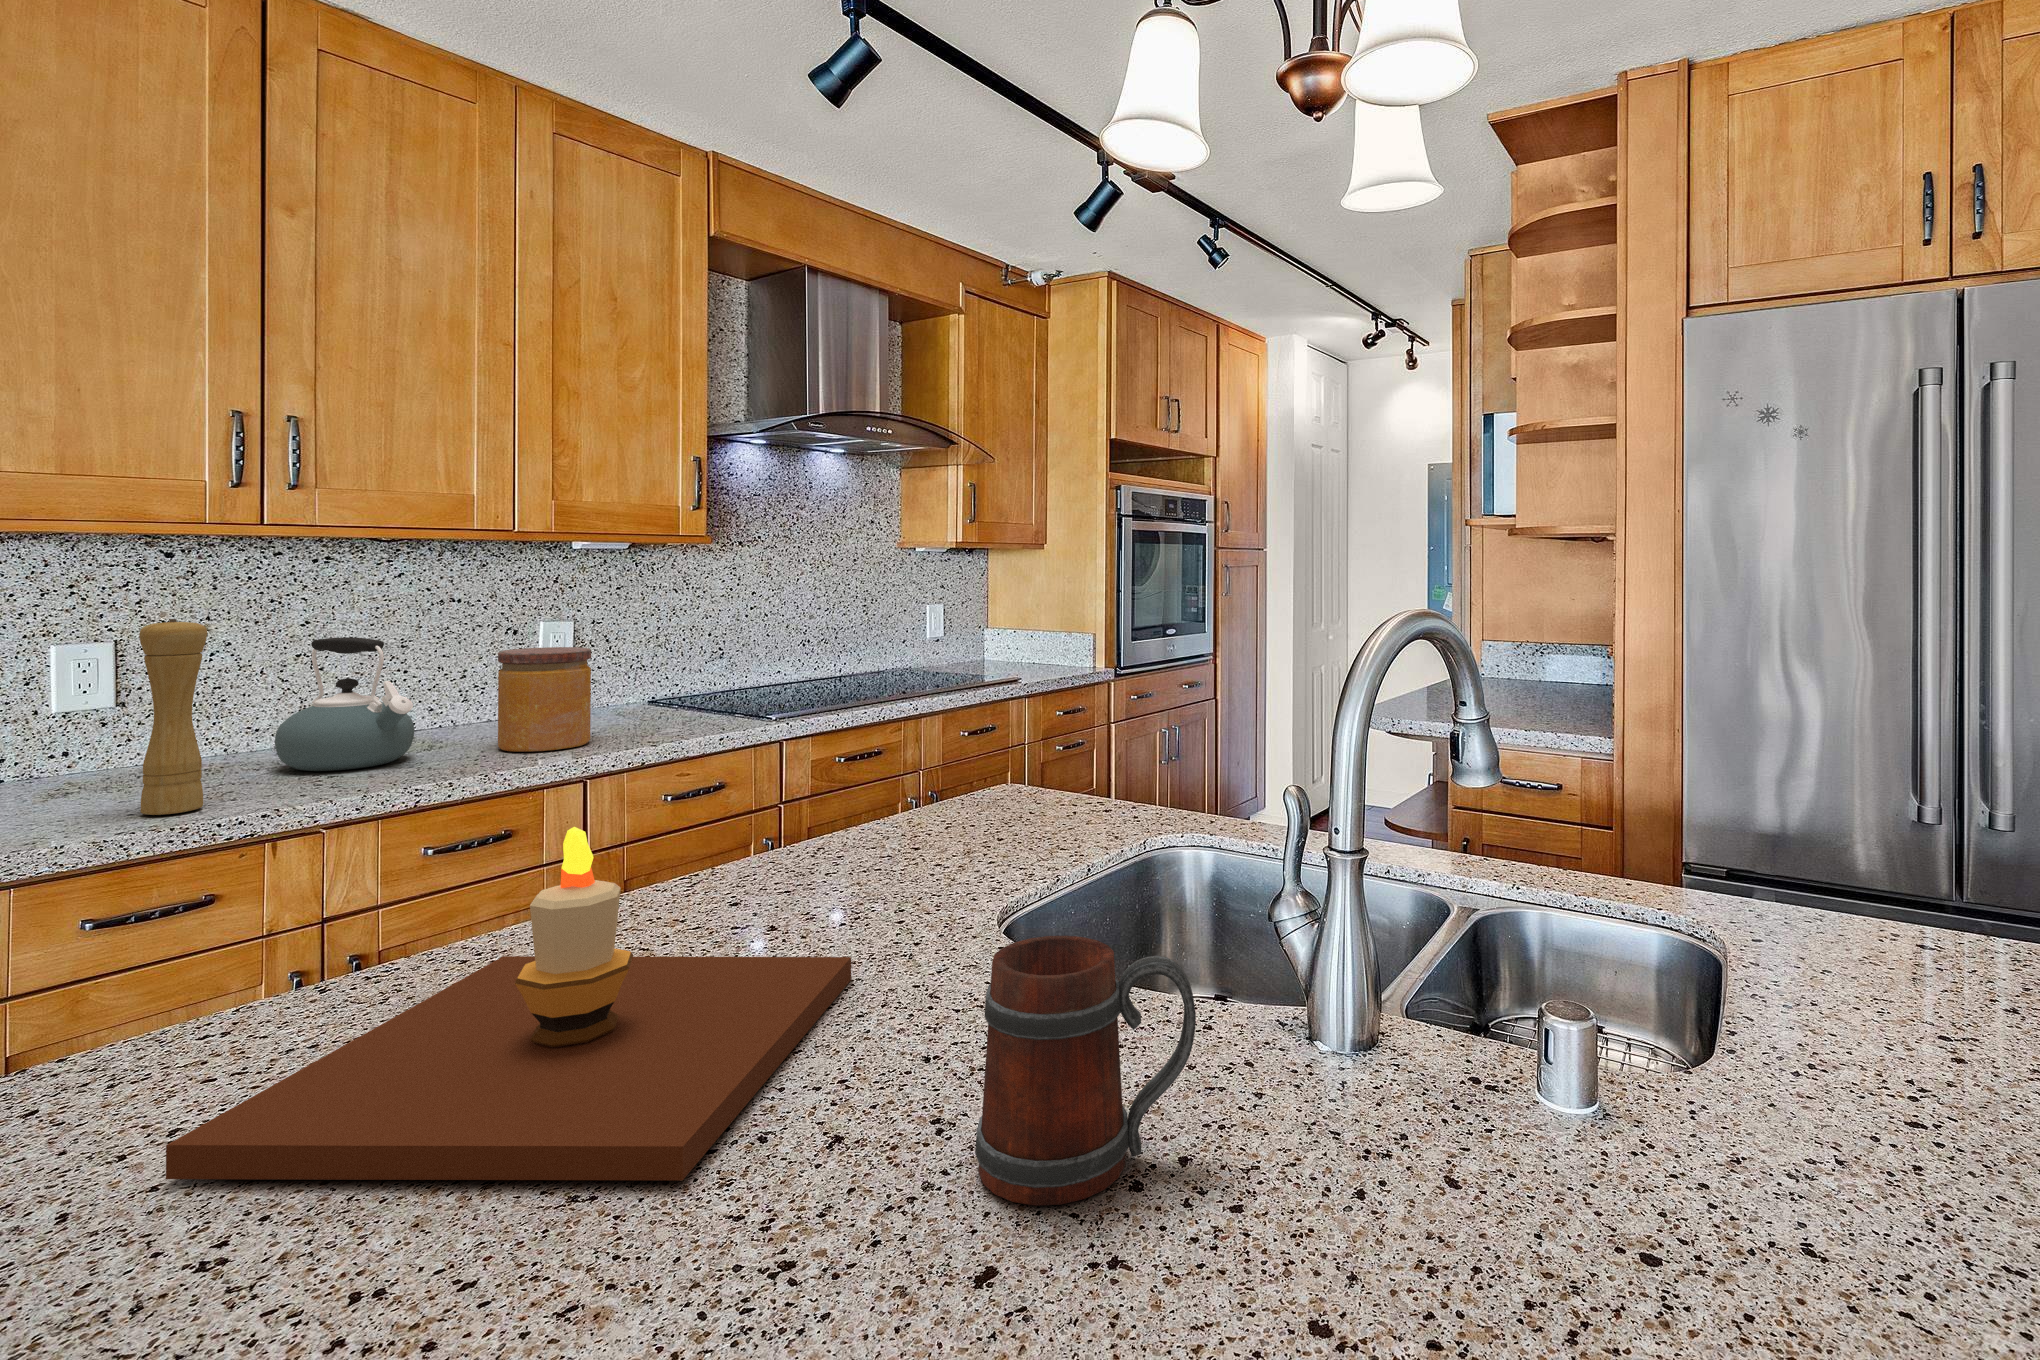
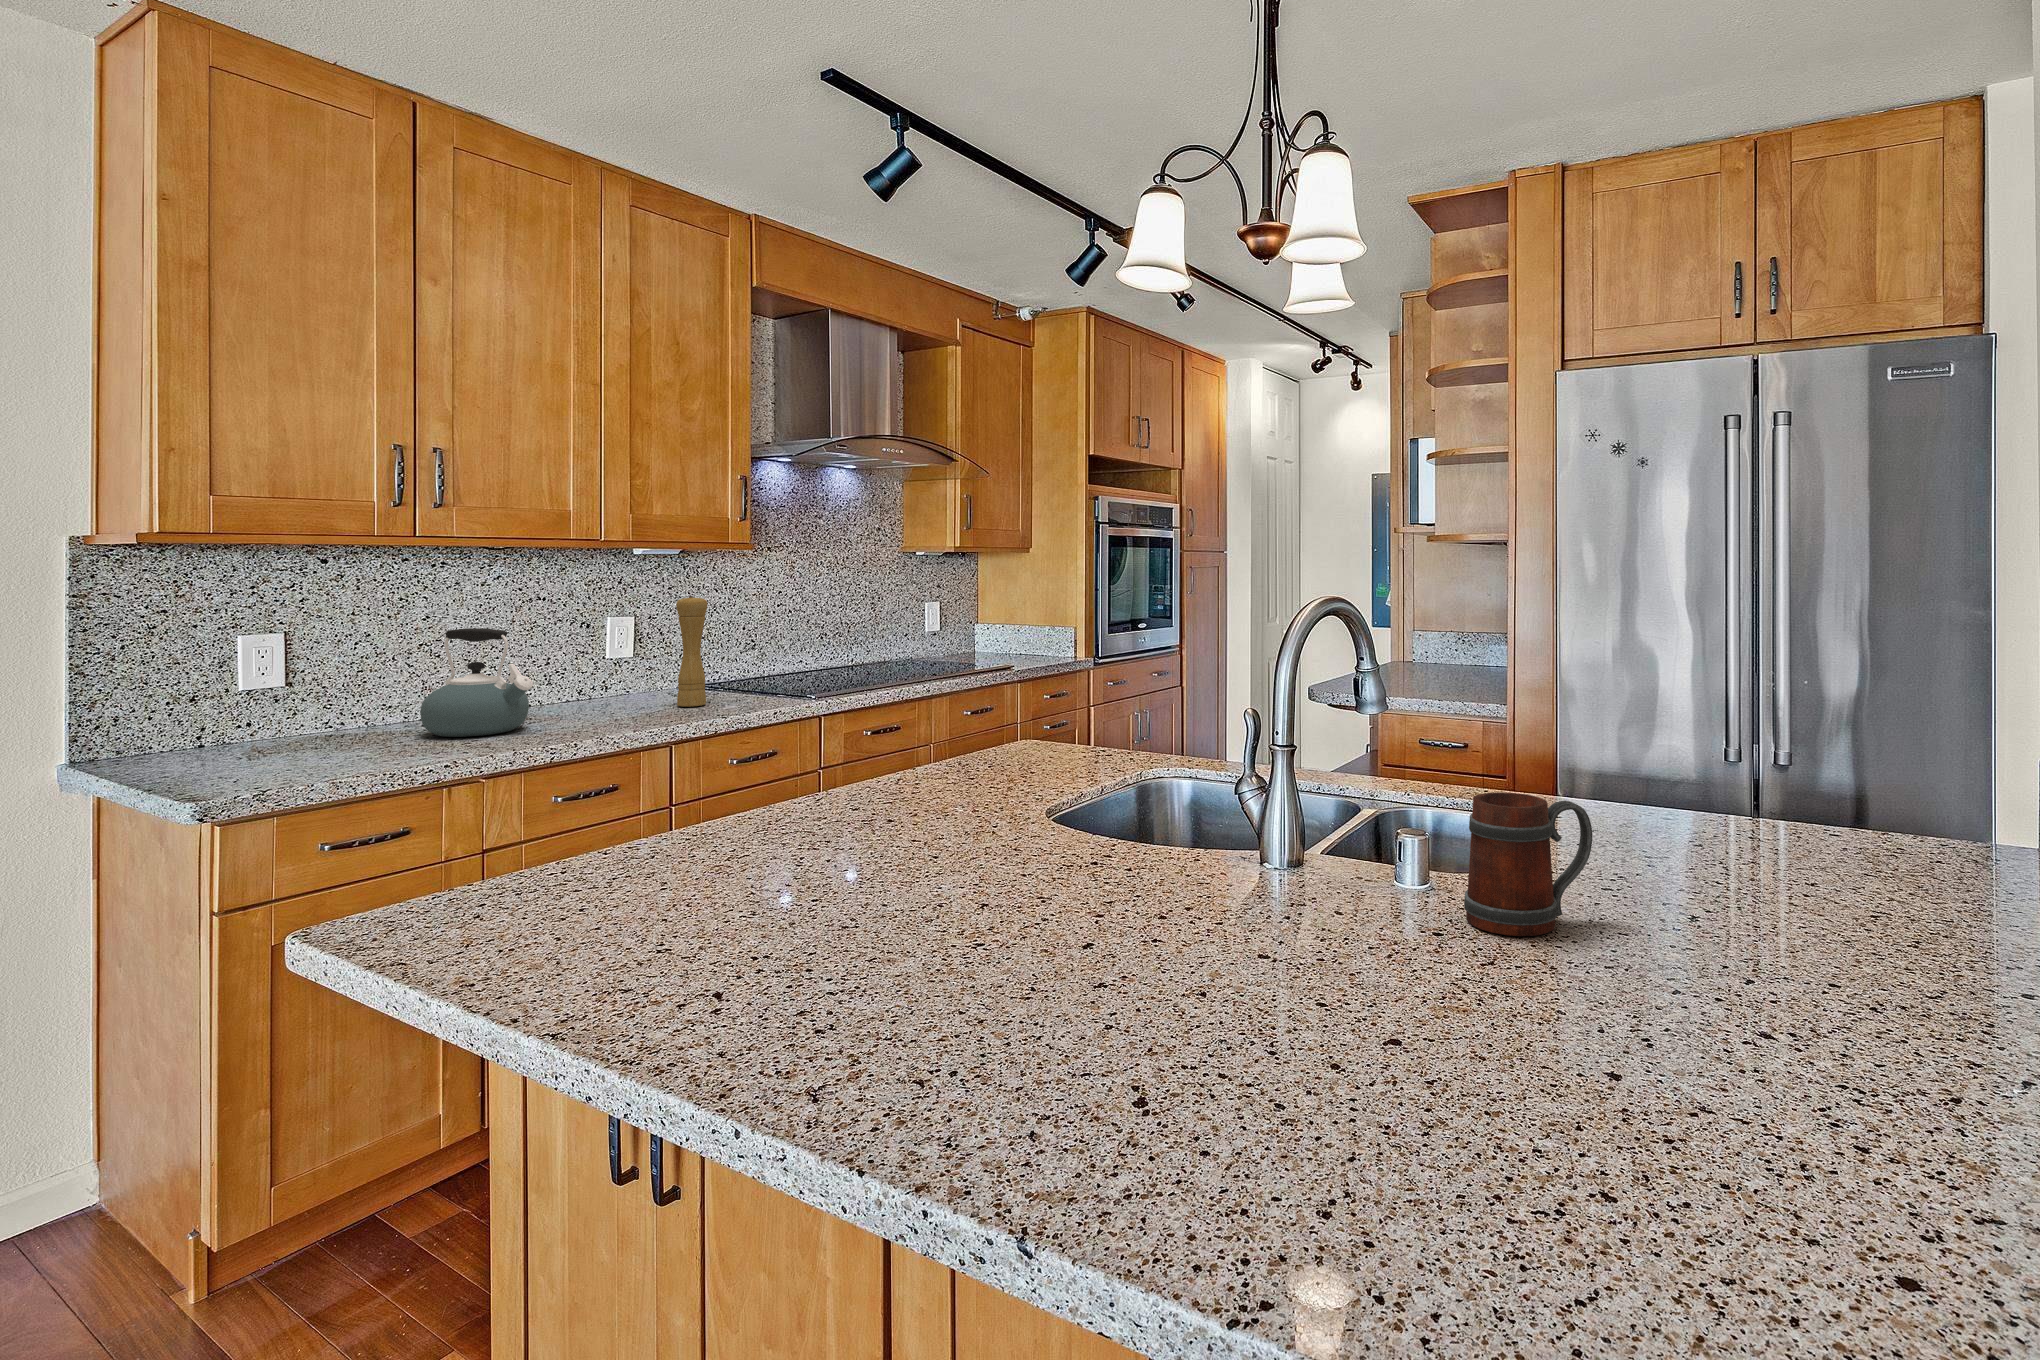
pepper mill: present [139,619,207,815] -> present [676,596,708,707]
jar: present [498,647,591,752] -> none [593,637,668,722]
candle: present [166,827,851,1180] -> none [592,735,956,932]
mug: present [975,936,1196,1206] -> present [1464,792,1592,936]

